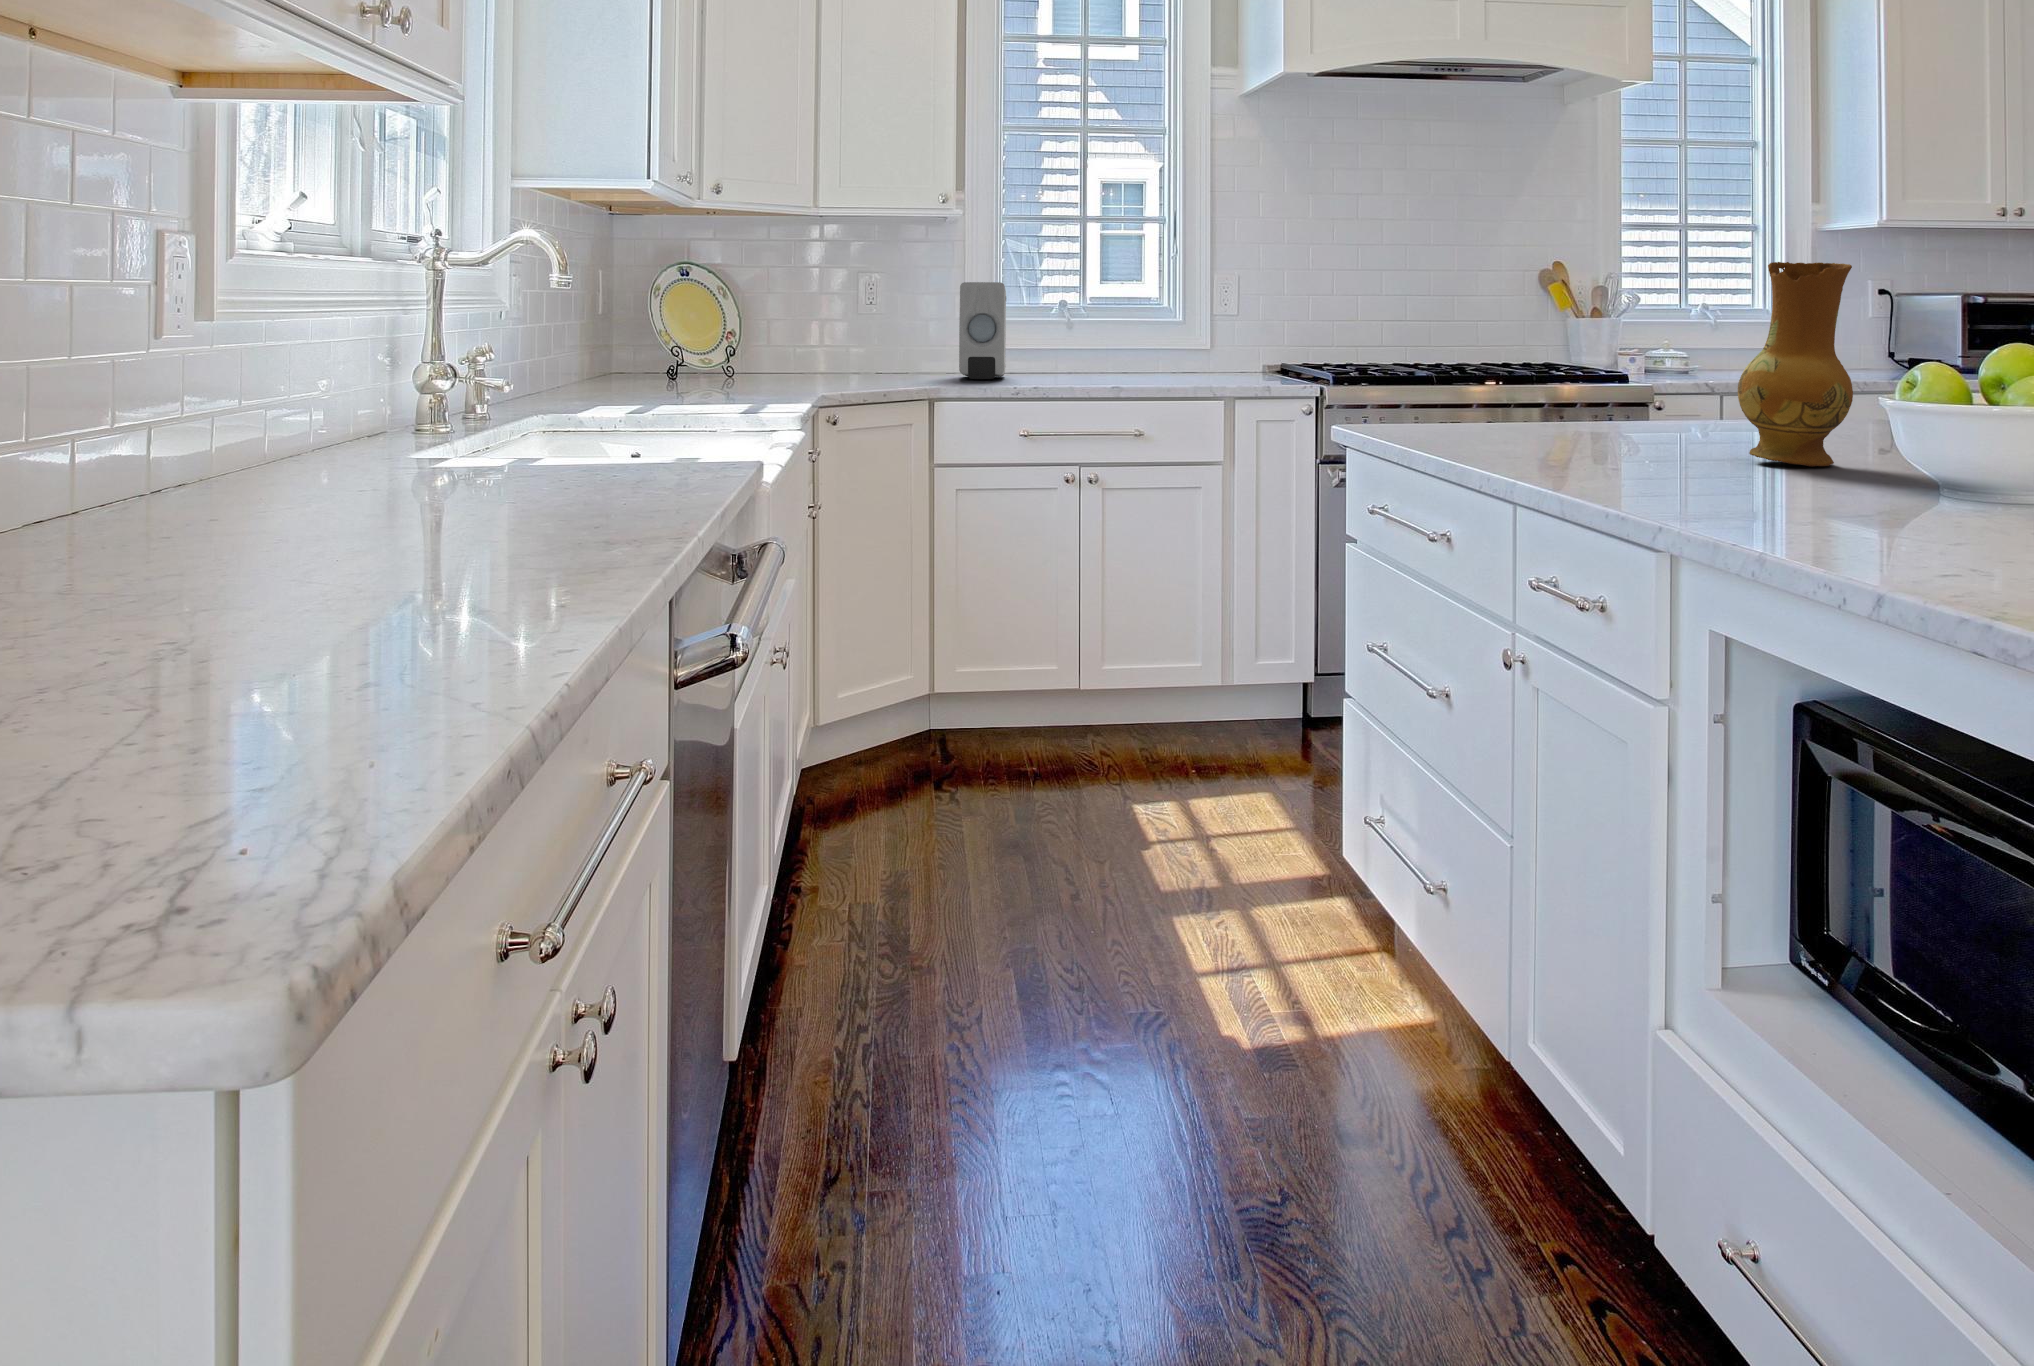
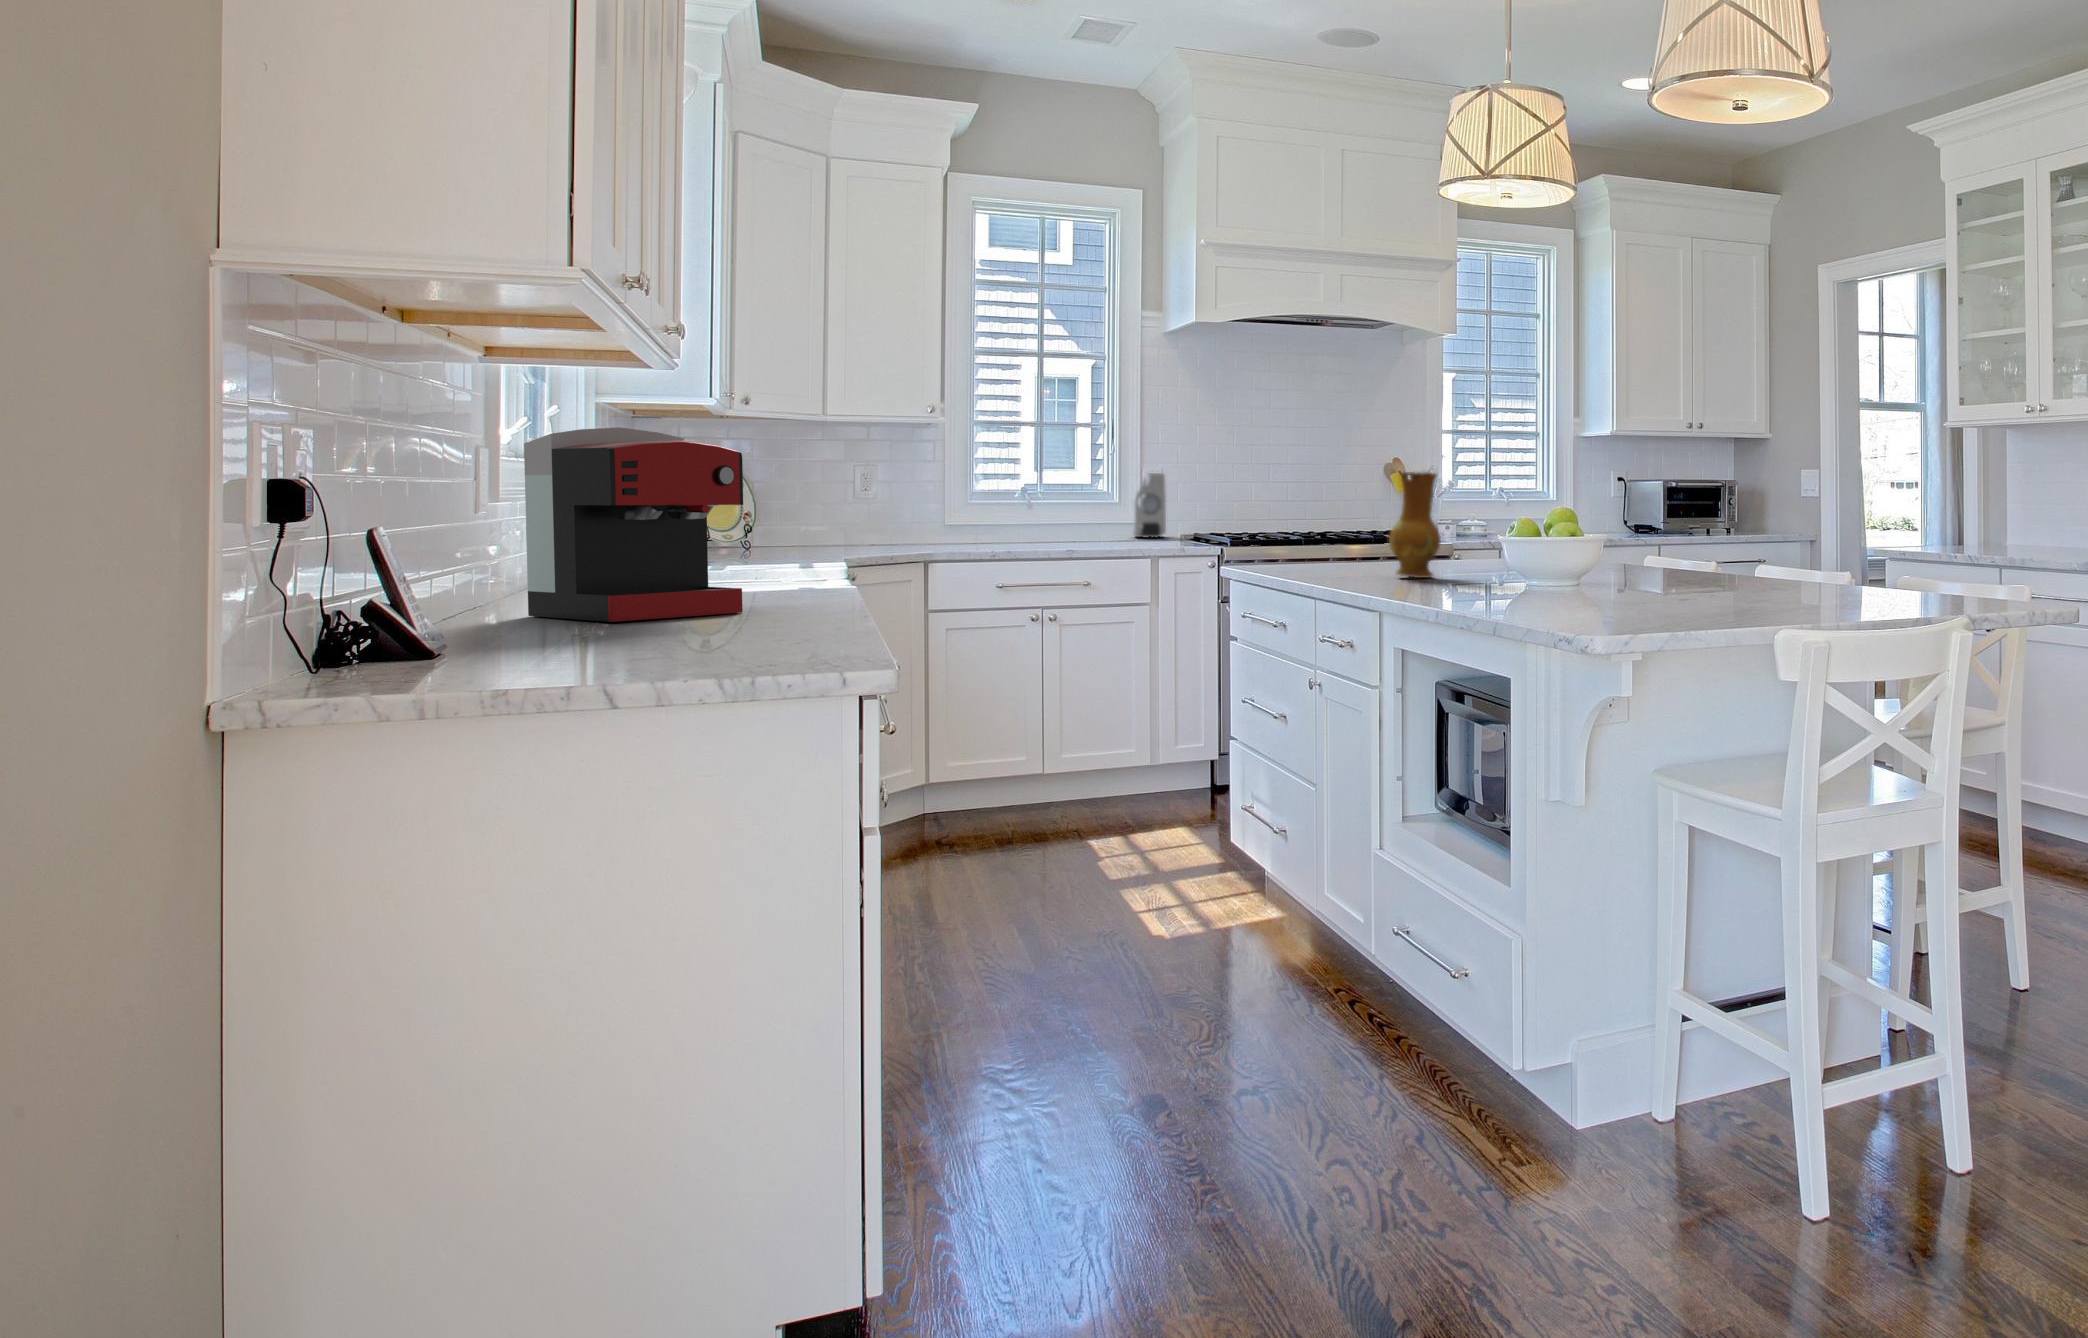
coffee maker: none [195,162,558,559] -> present [524,427,743,622]
soap dispenser: present [959,282,1006,379] -> present [1134,473,1166,538]

